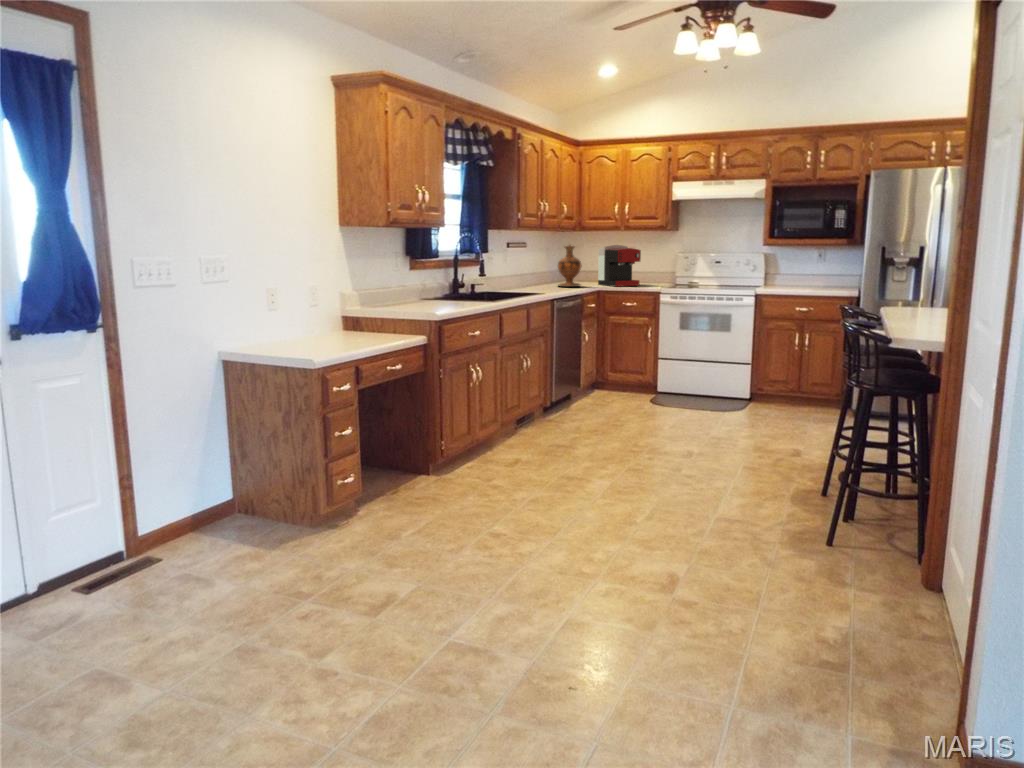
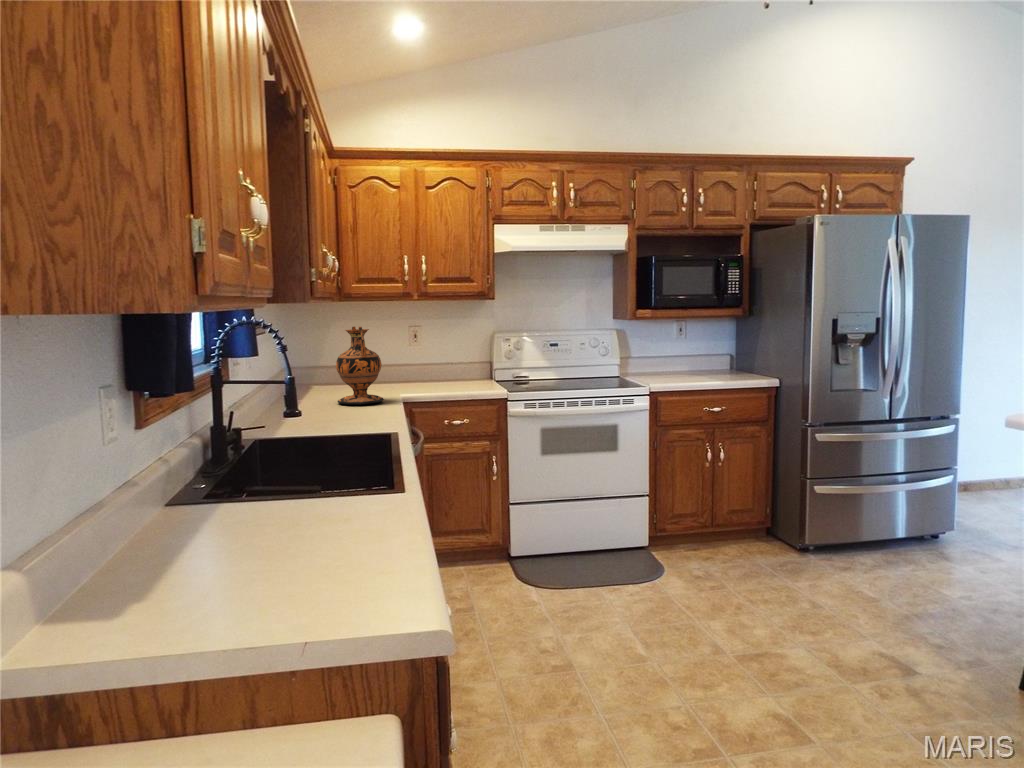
coffee maker: present [598,245,641,287] -> none [386,324,458,394]

